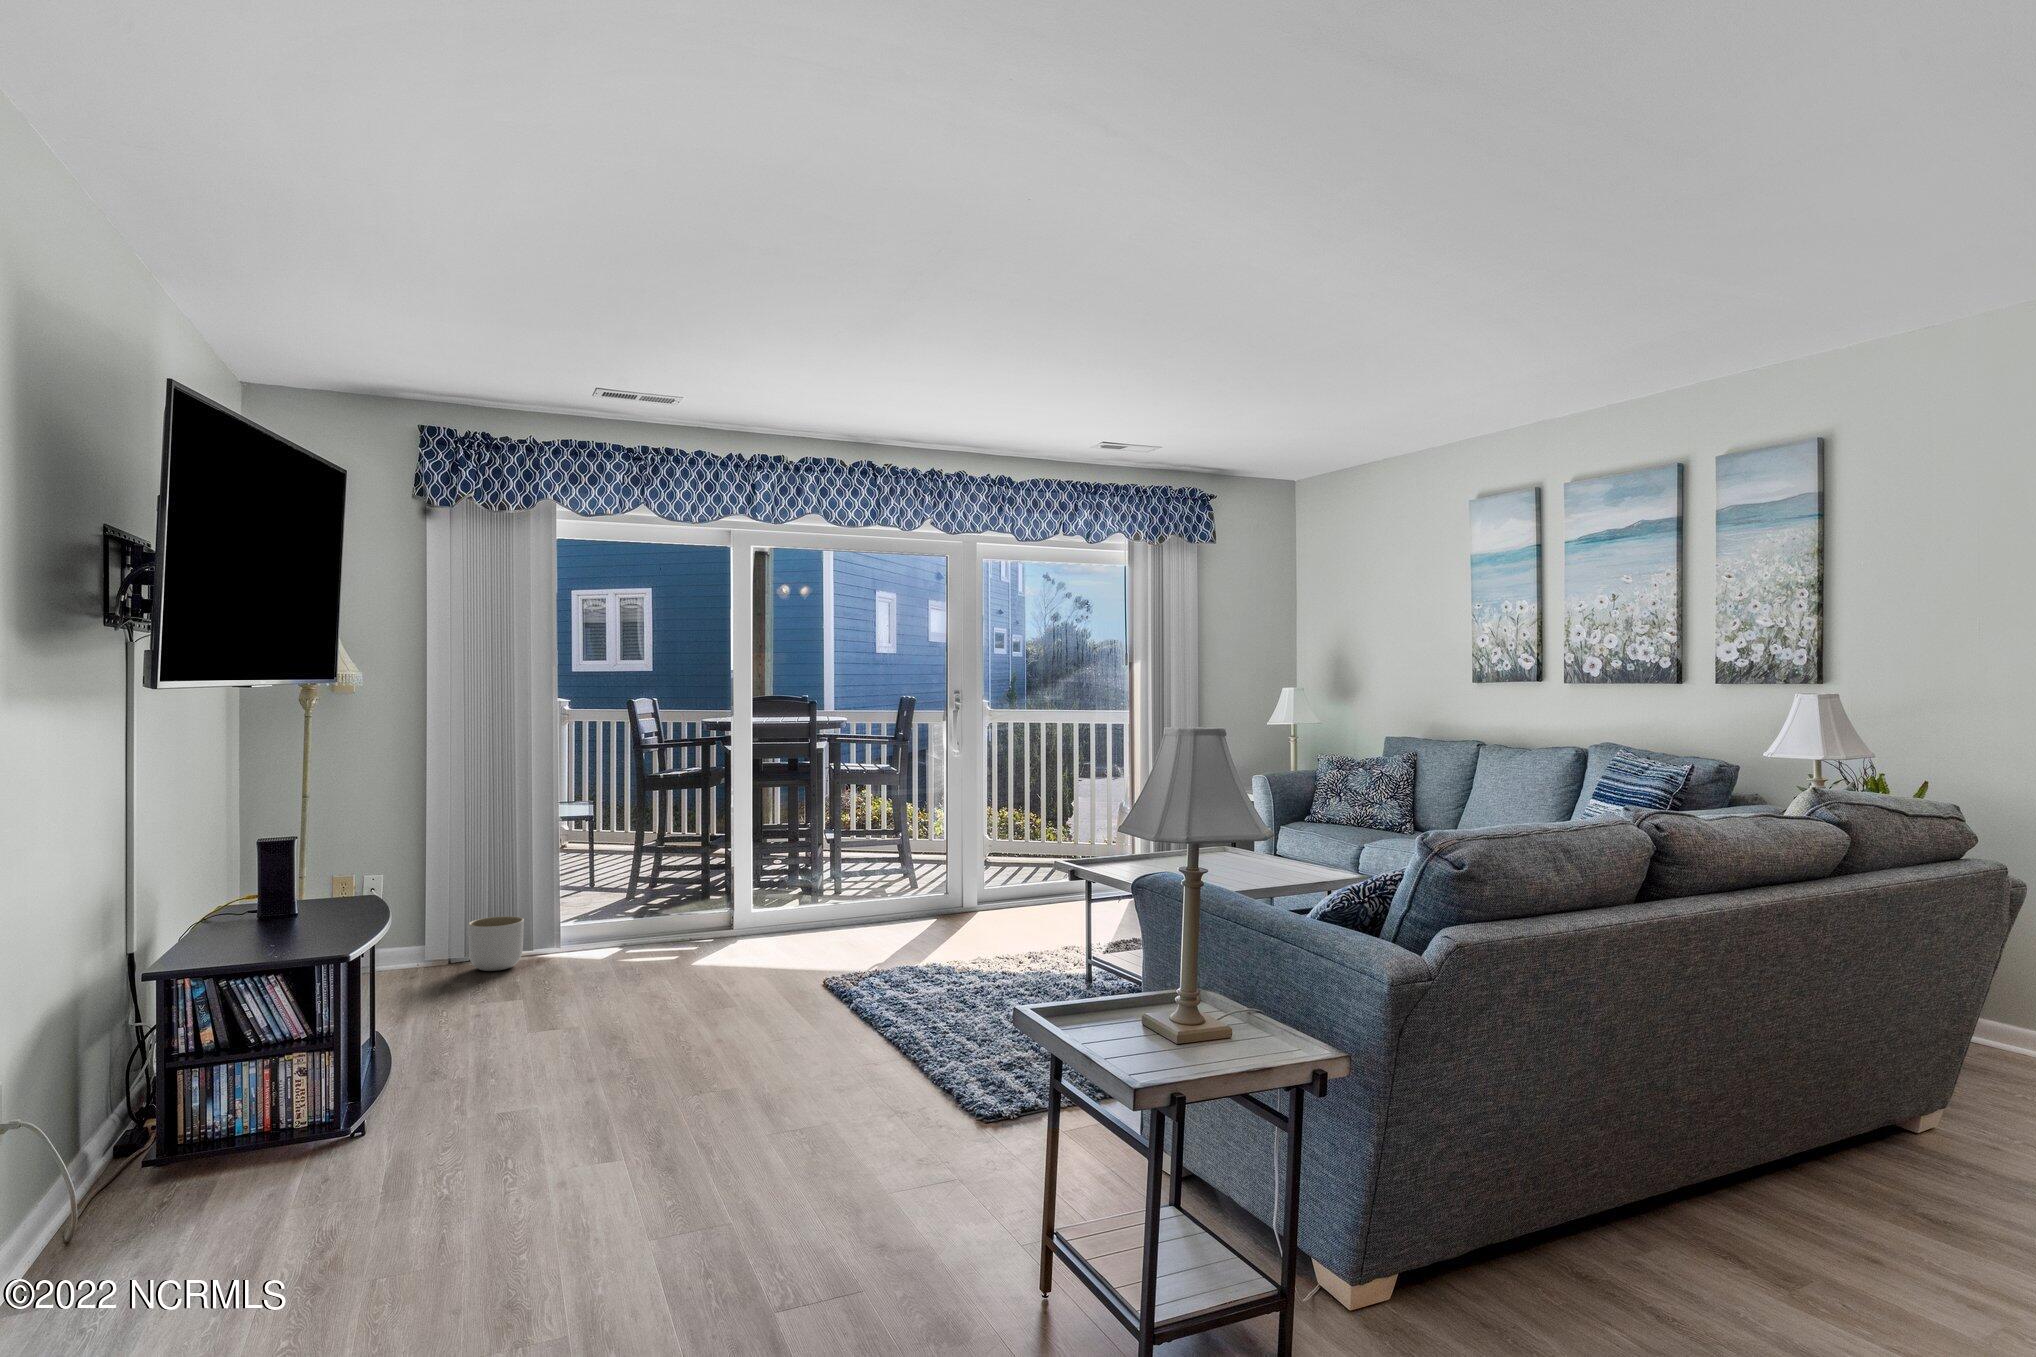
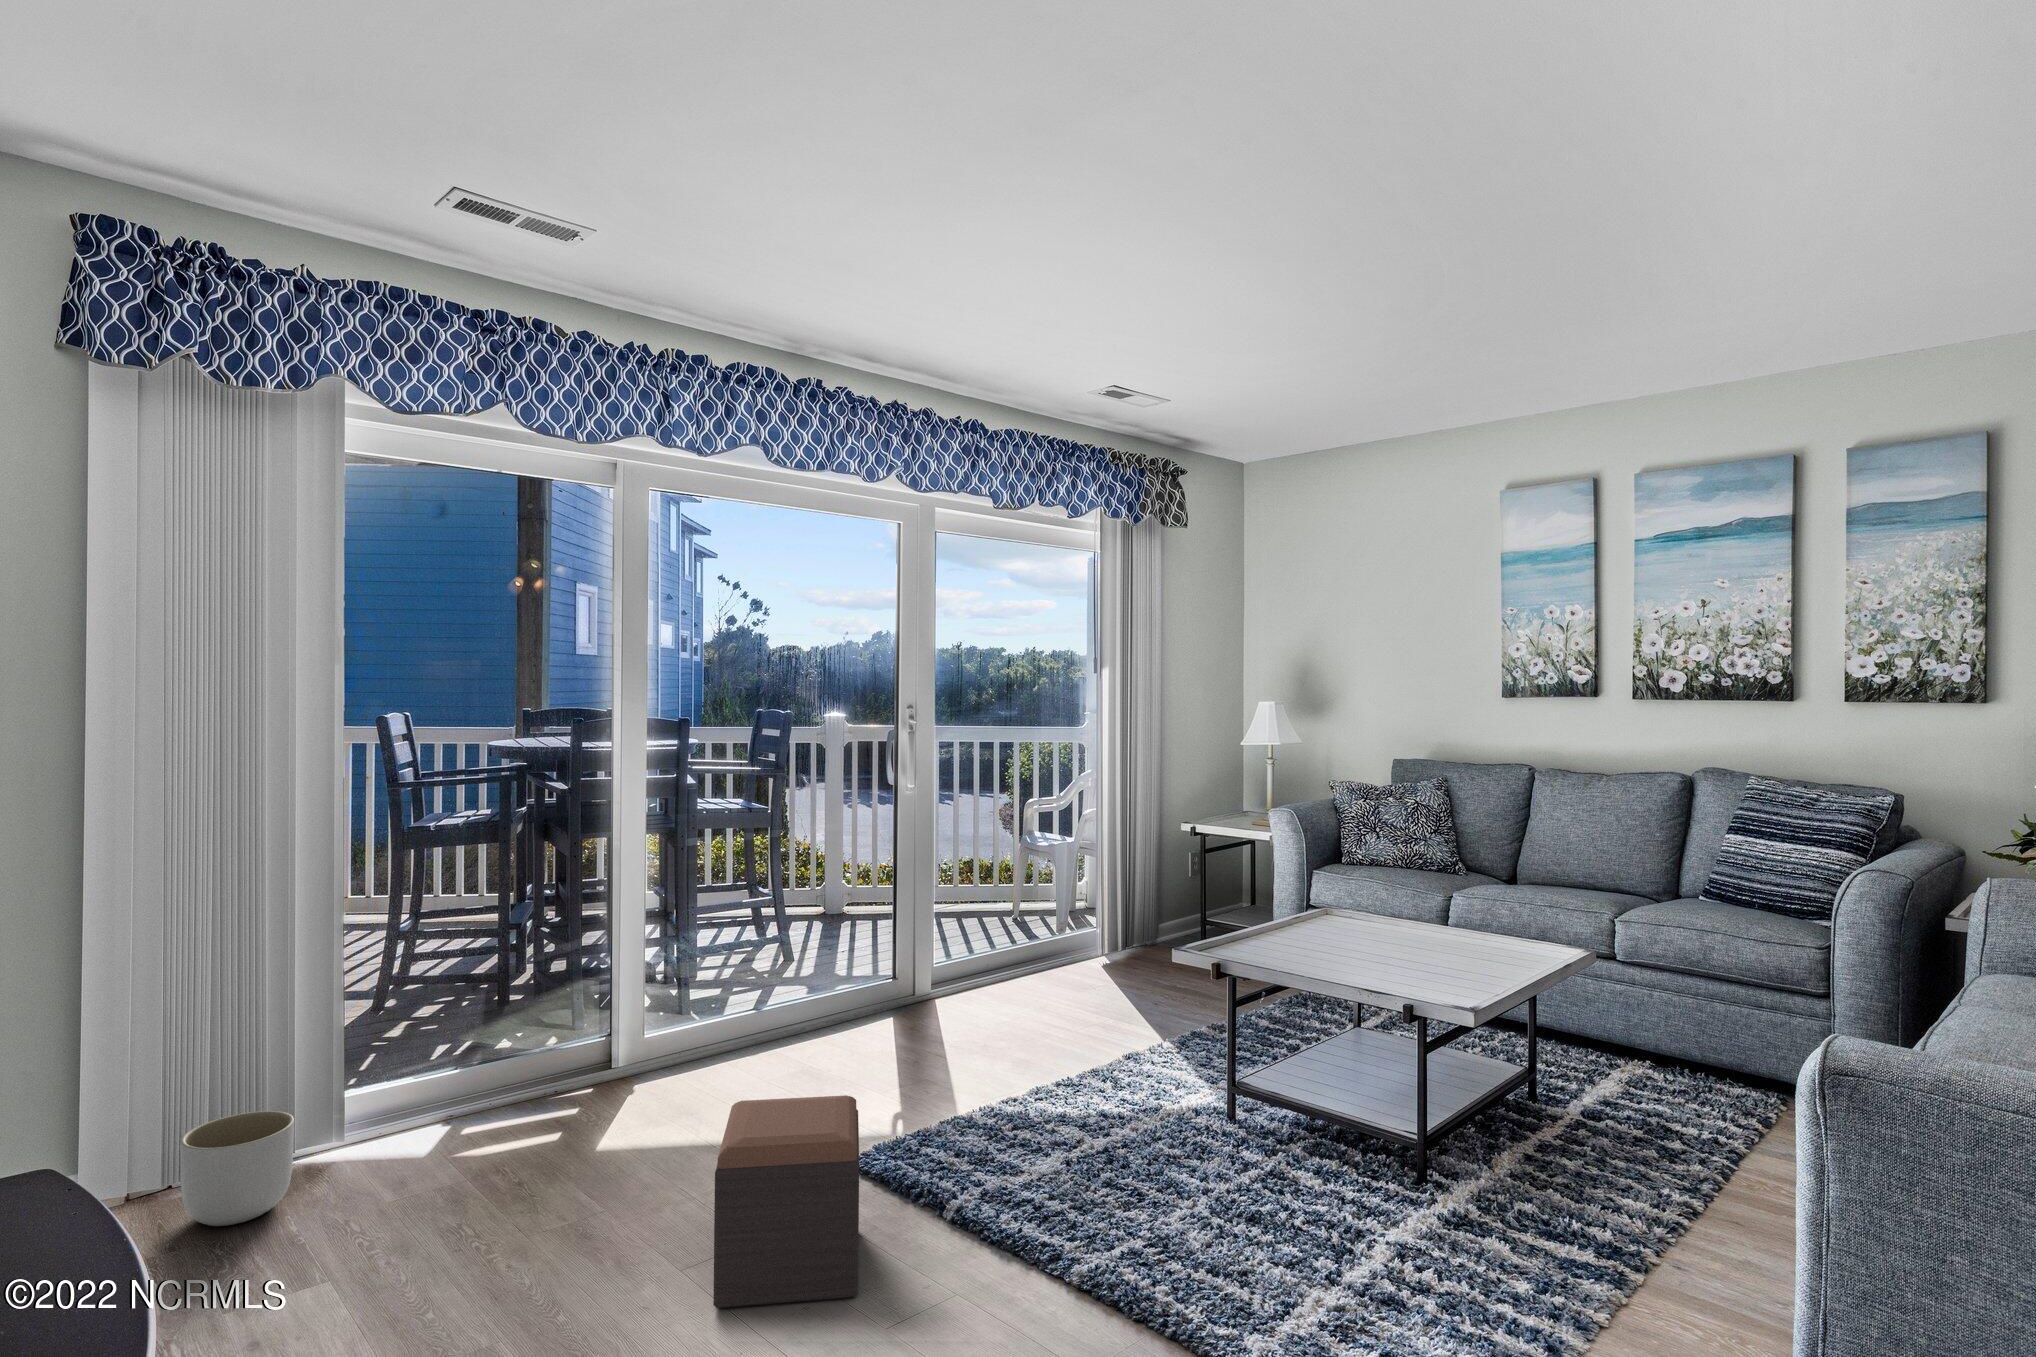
footstool: none [688,917,792,1023] -> present [713,1095,859,1308]

